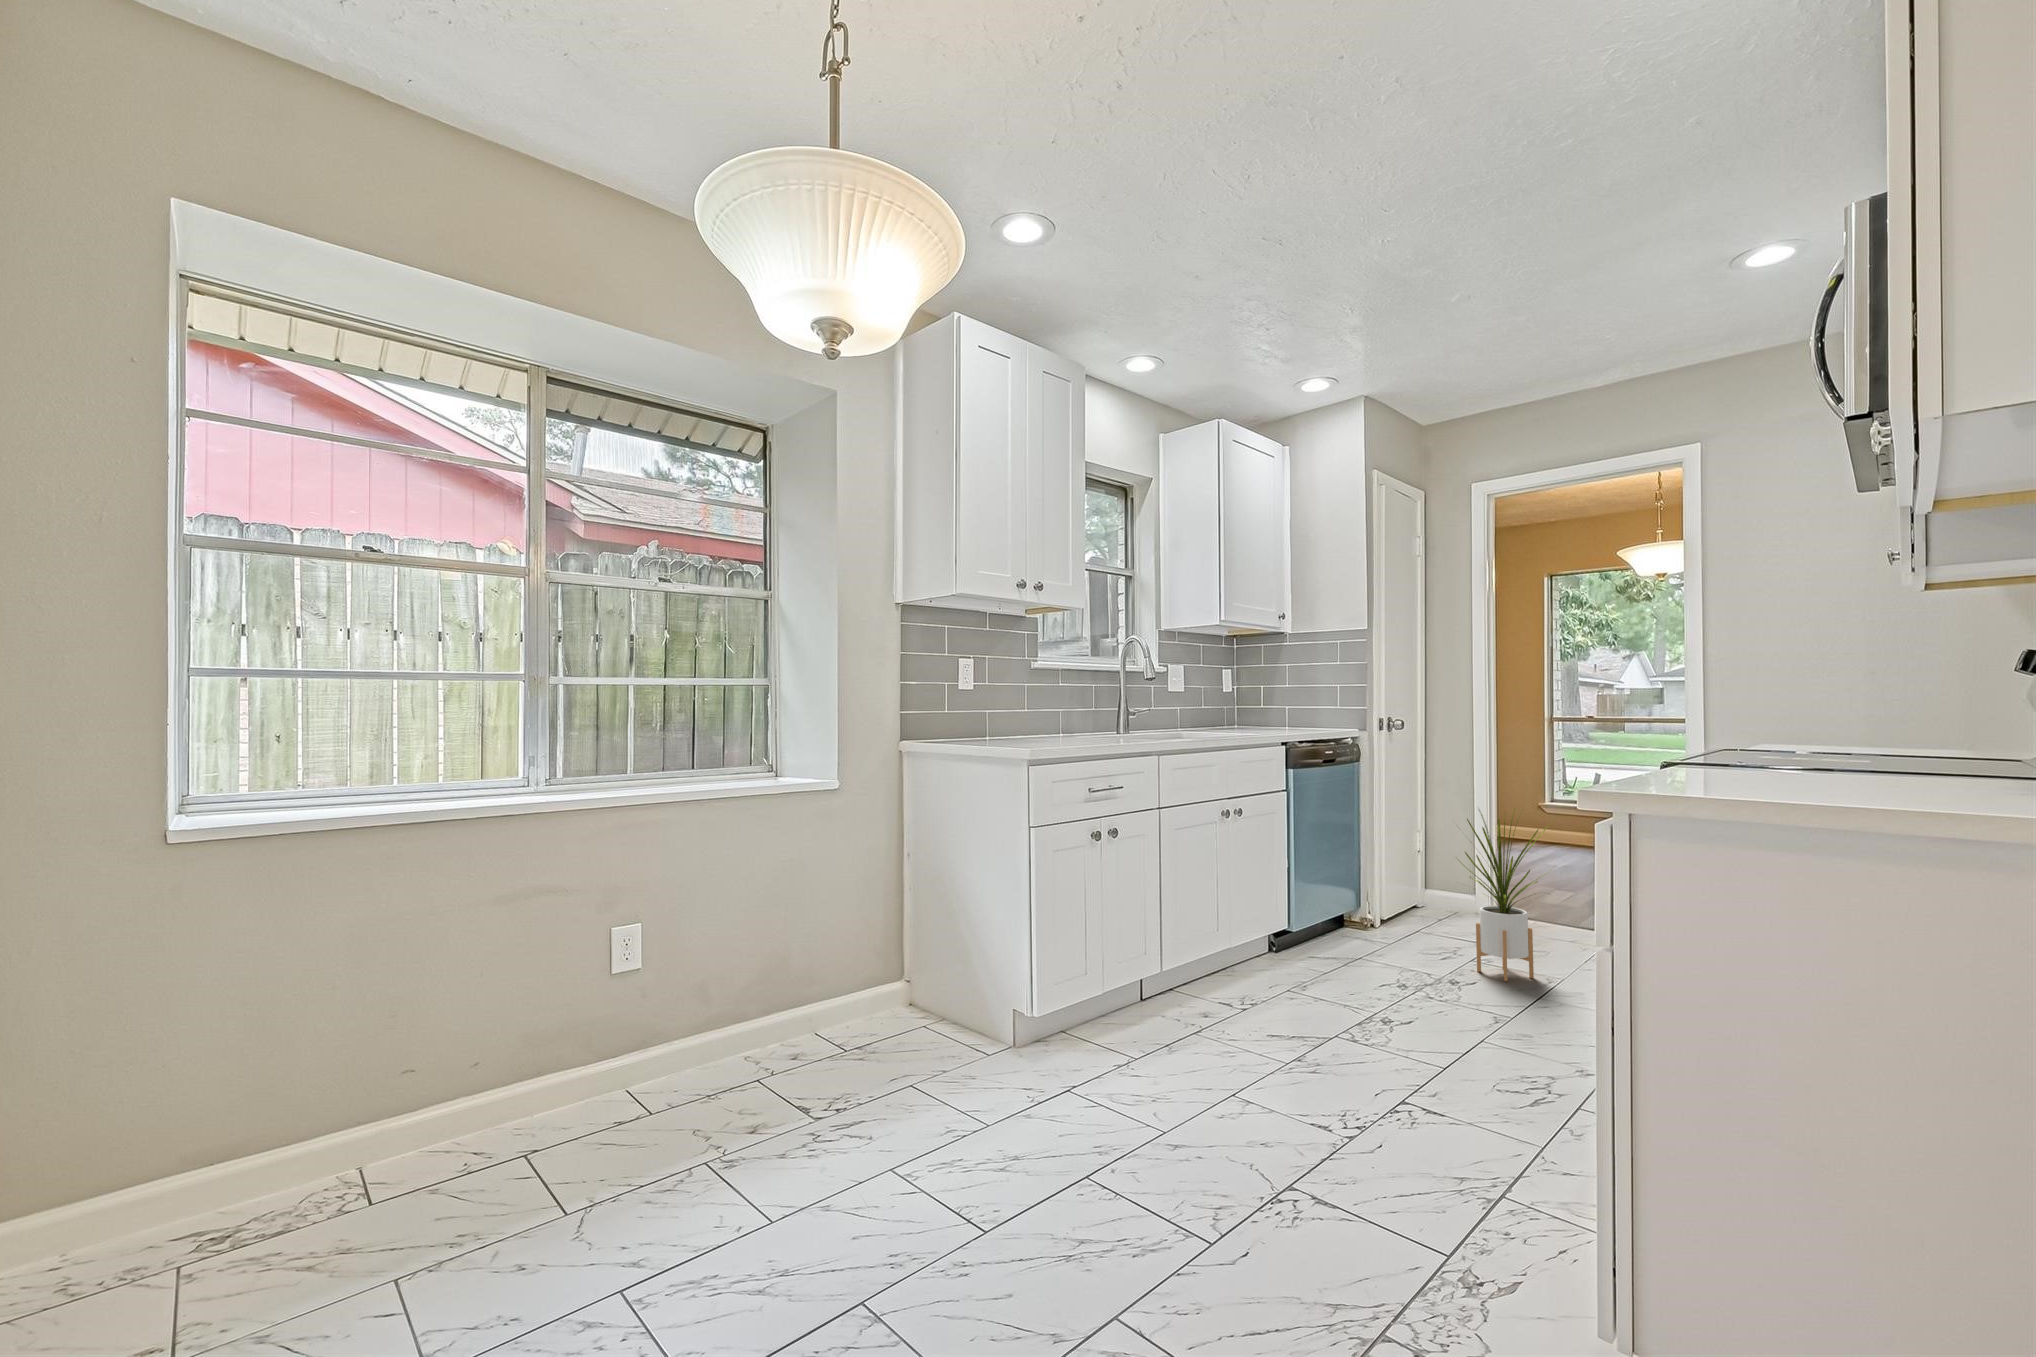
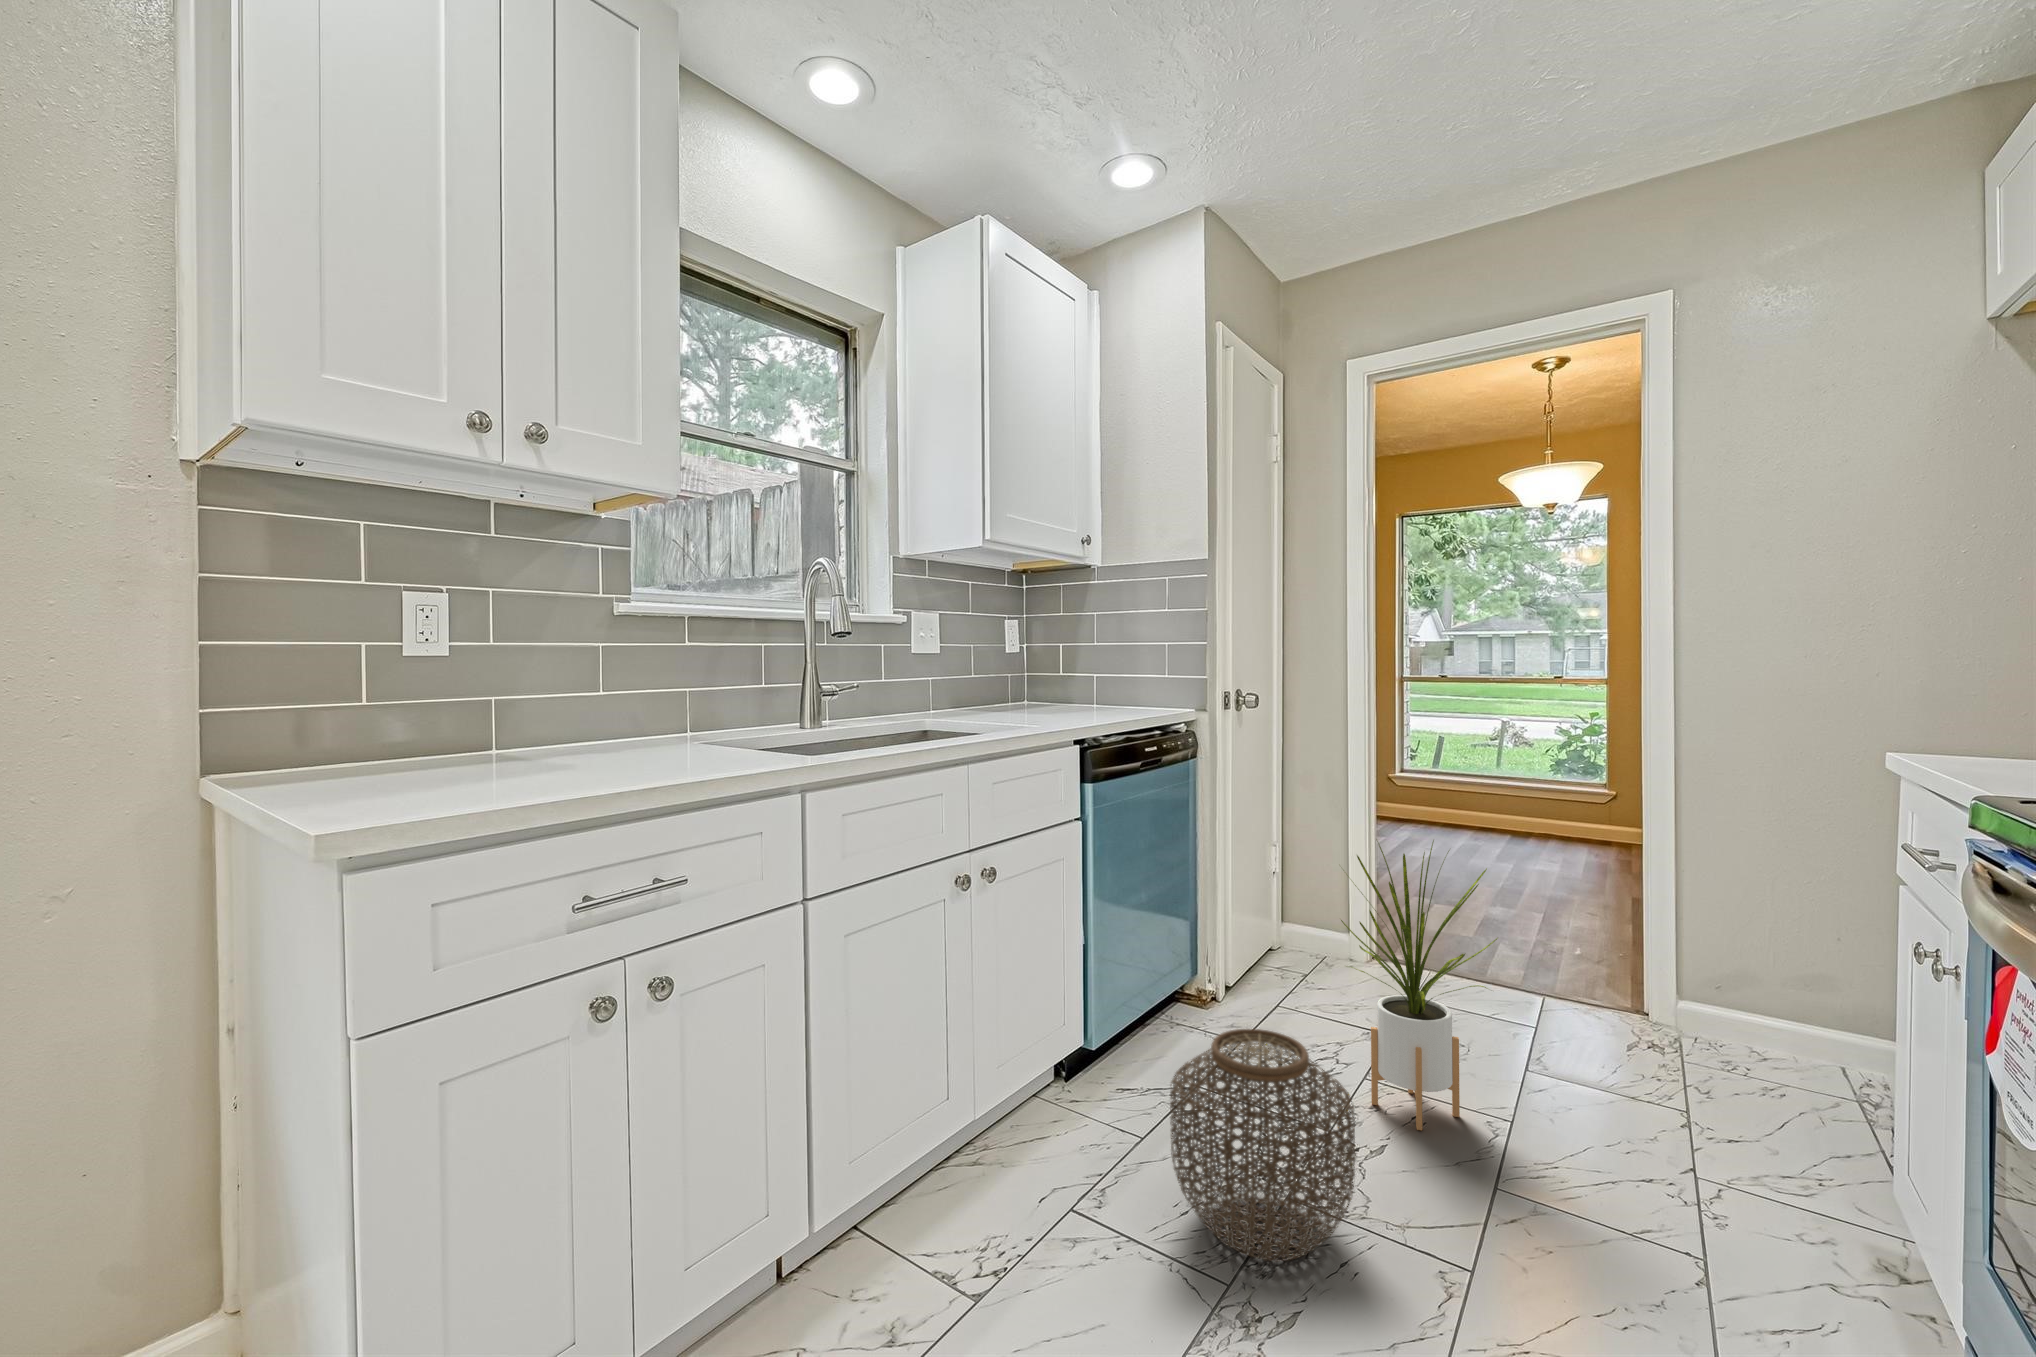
woven basket: none [1350,899,1455,1014] -> present [1170,1029,1355,1261]

